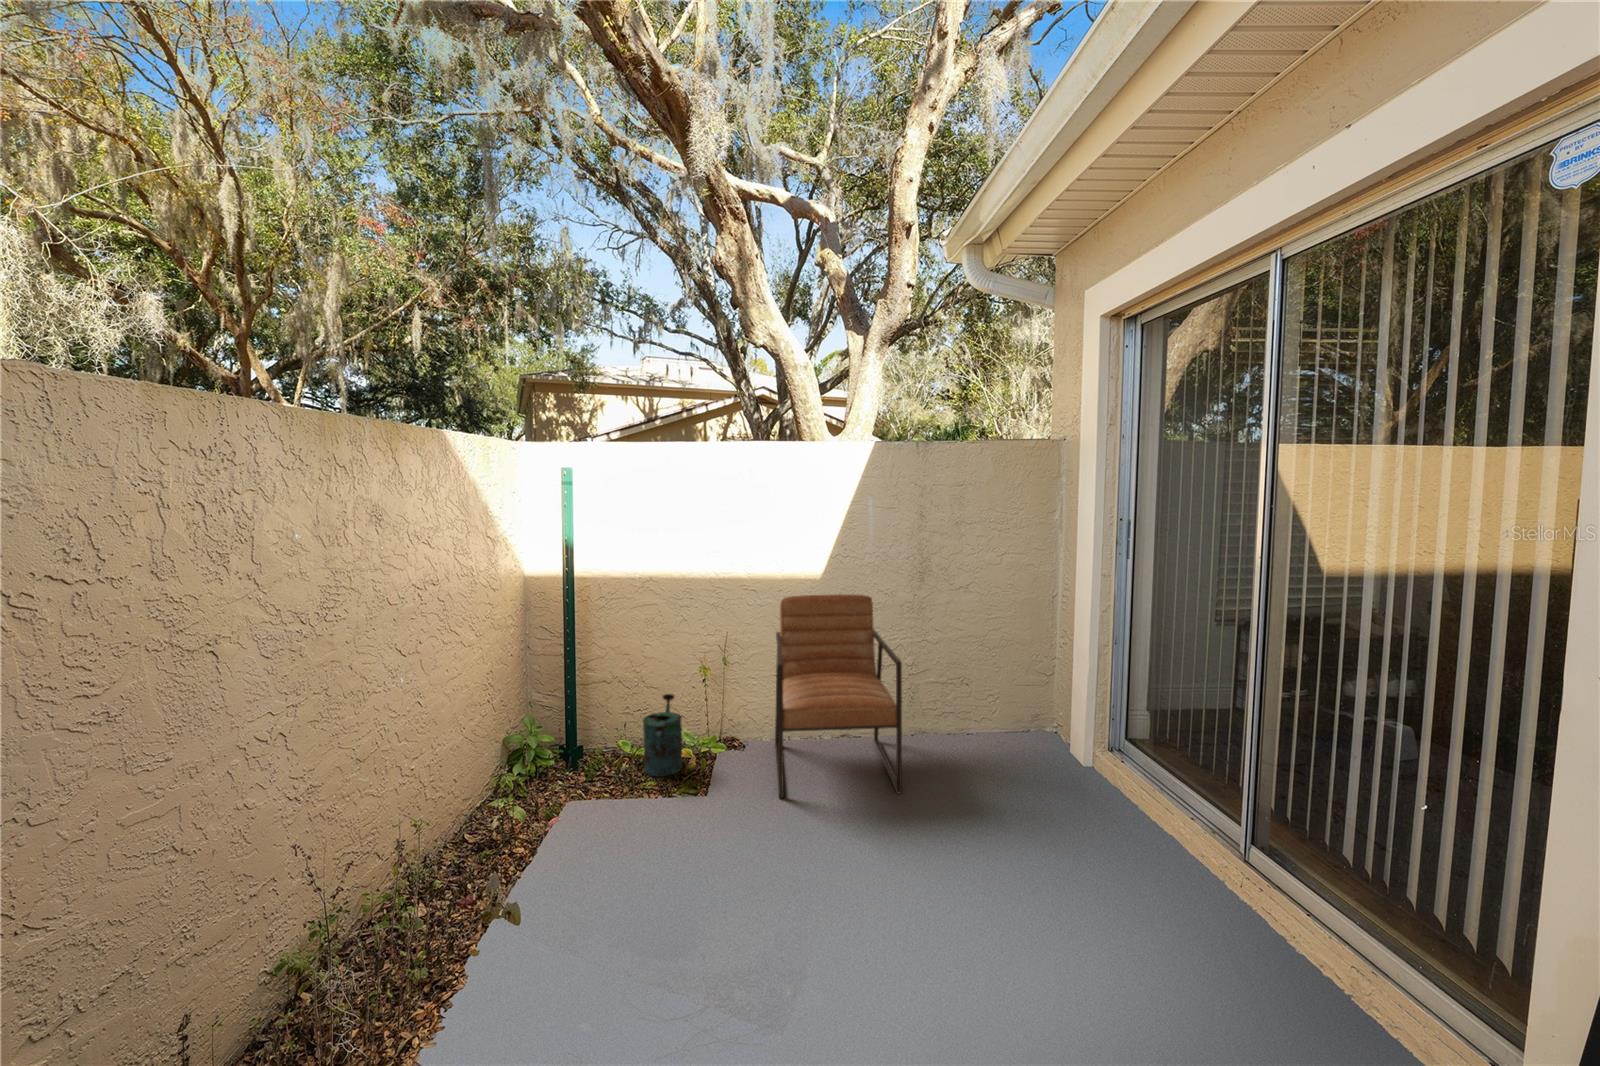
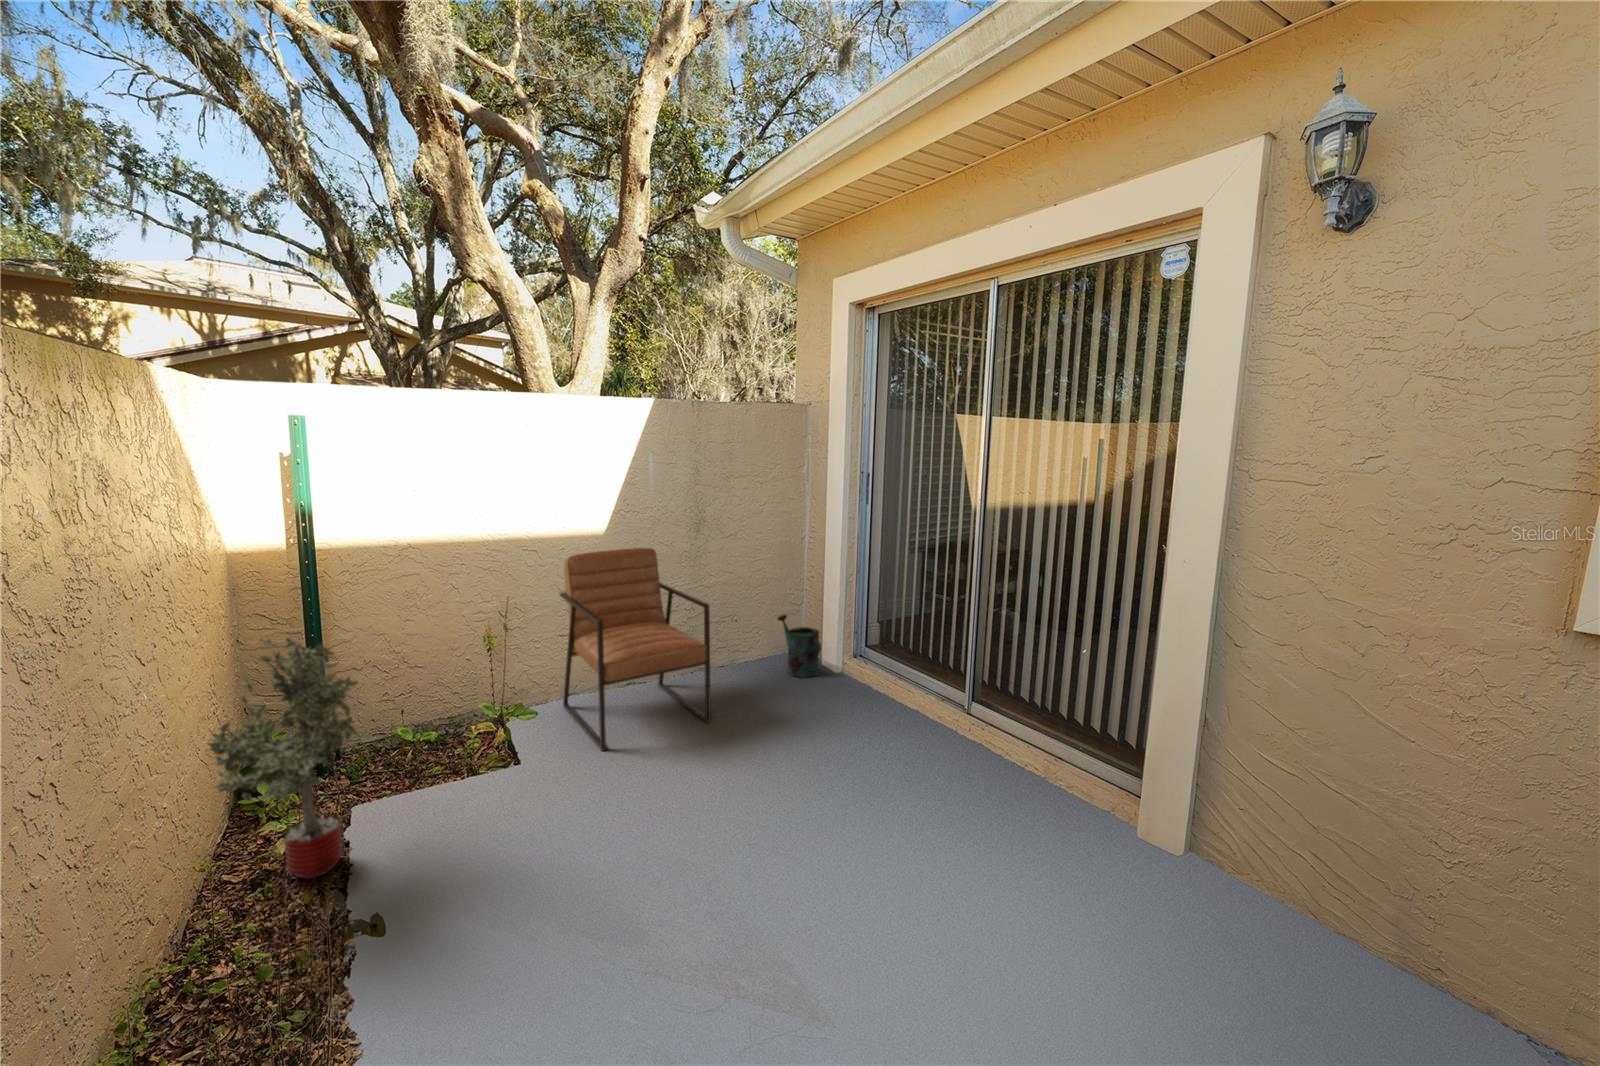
potted tree: none [434,646,563,853] -> present [208,638,357,879]
watering can: present [643,694,683,777] -> present [778,615,821,678]

